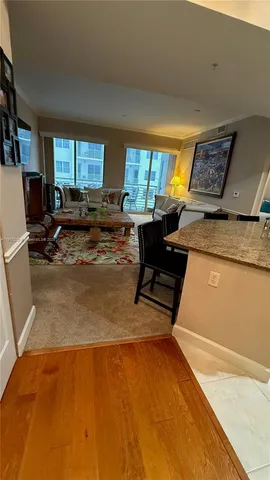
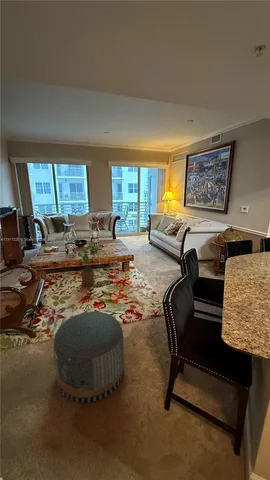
pouf: none [66,244,114,294] -> present [54,312,124,403]

